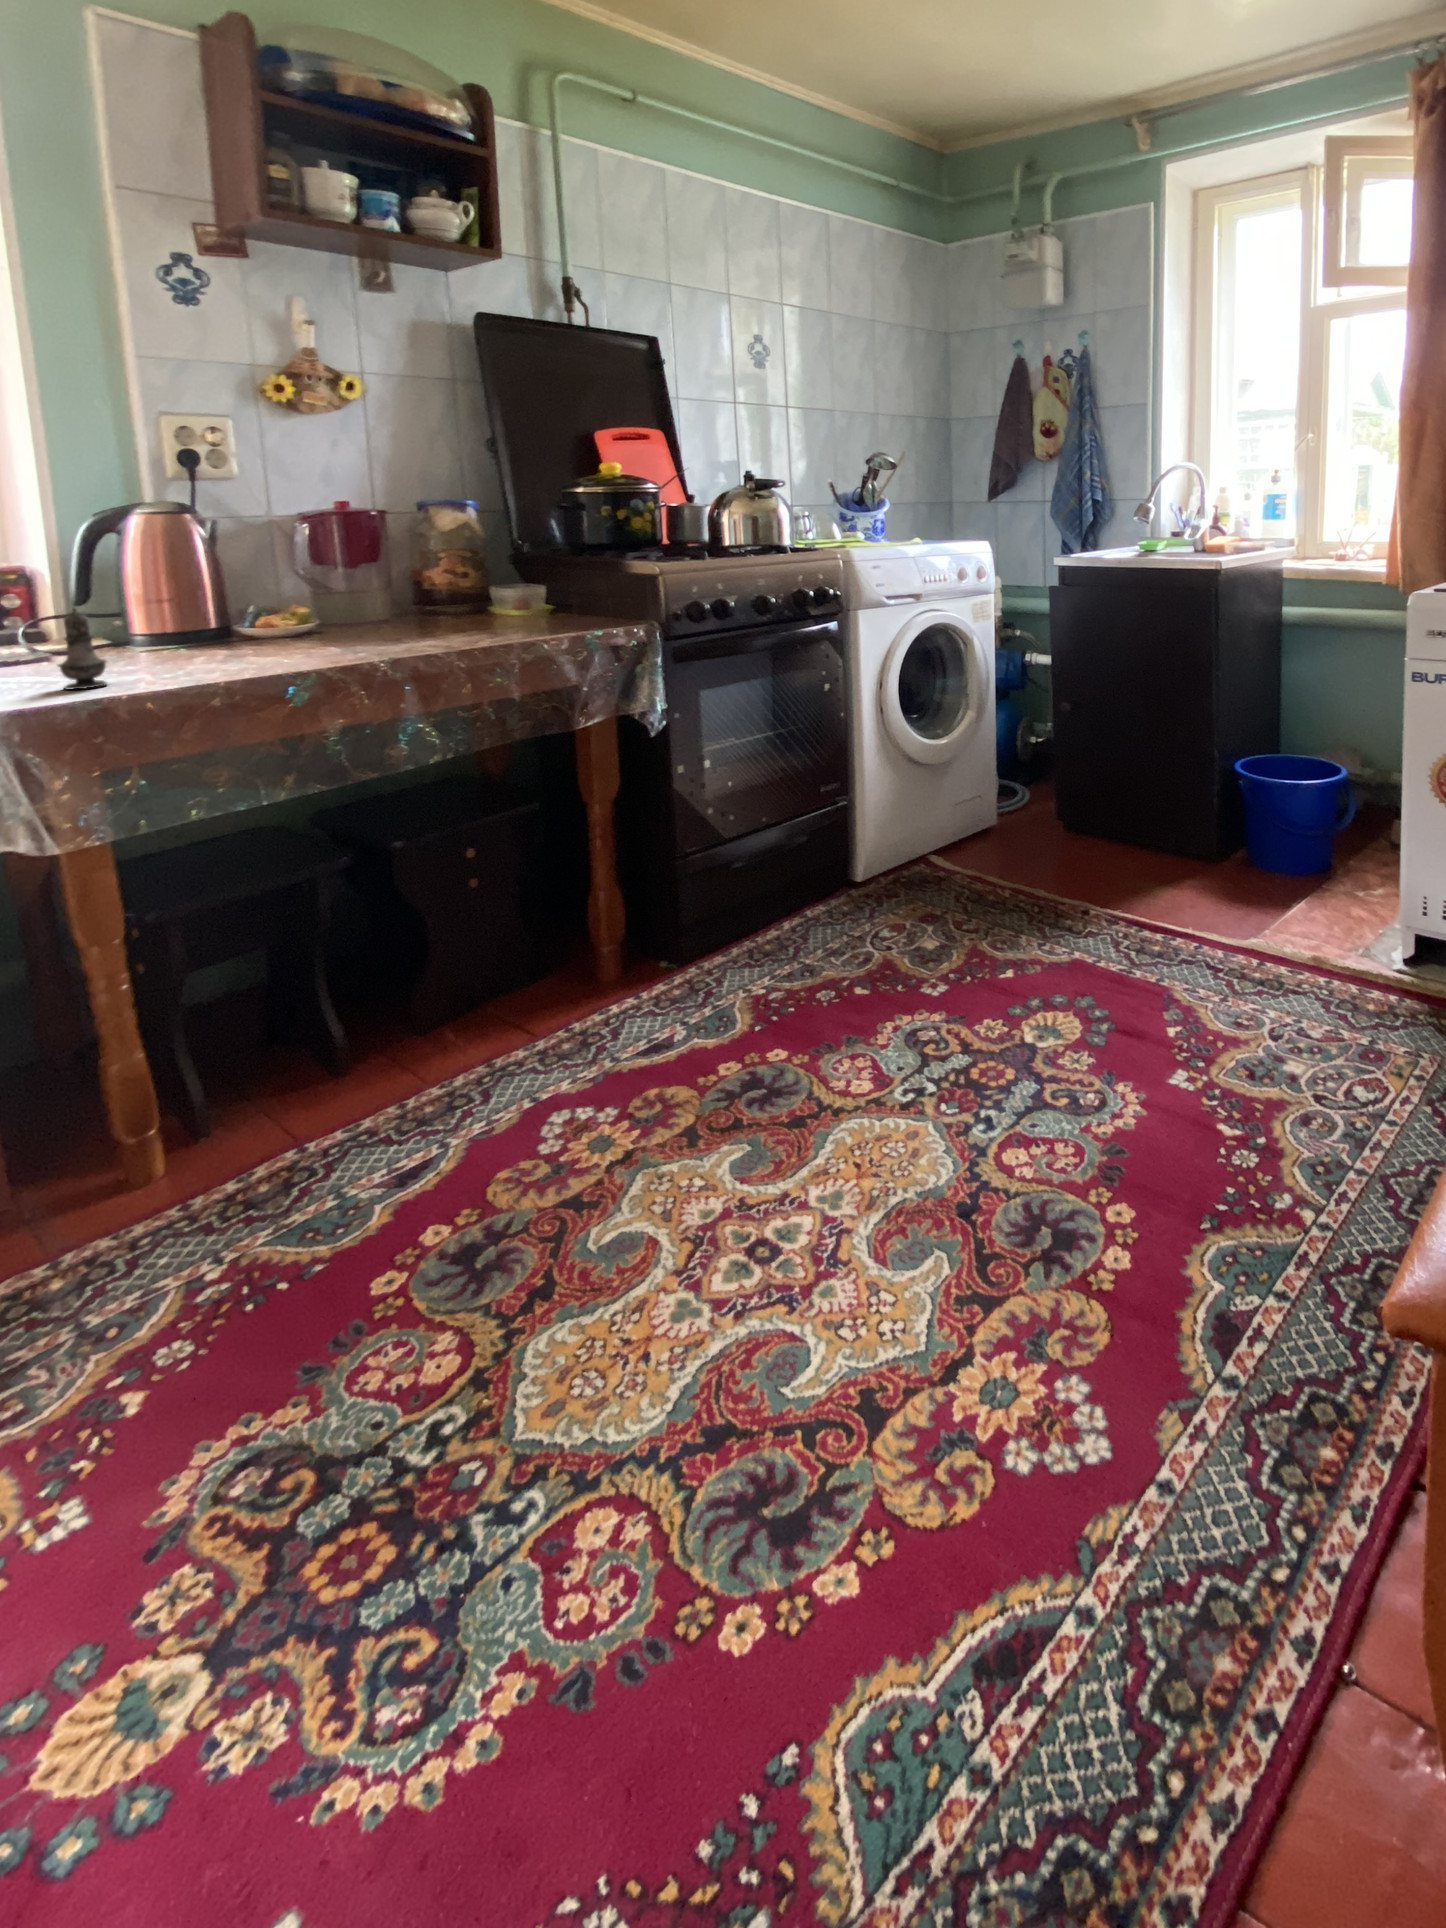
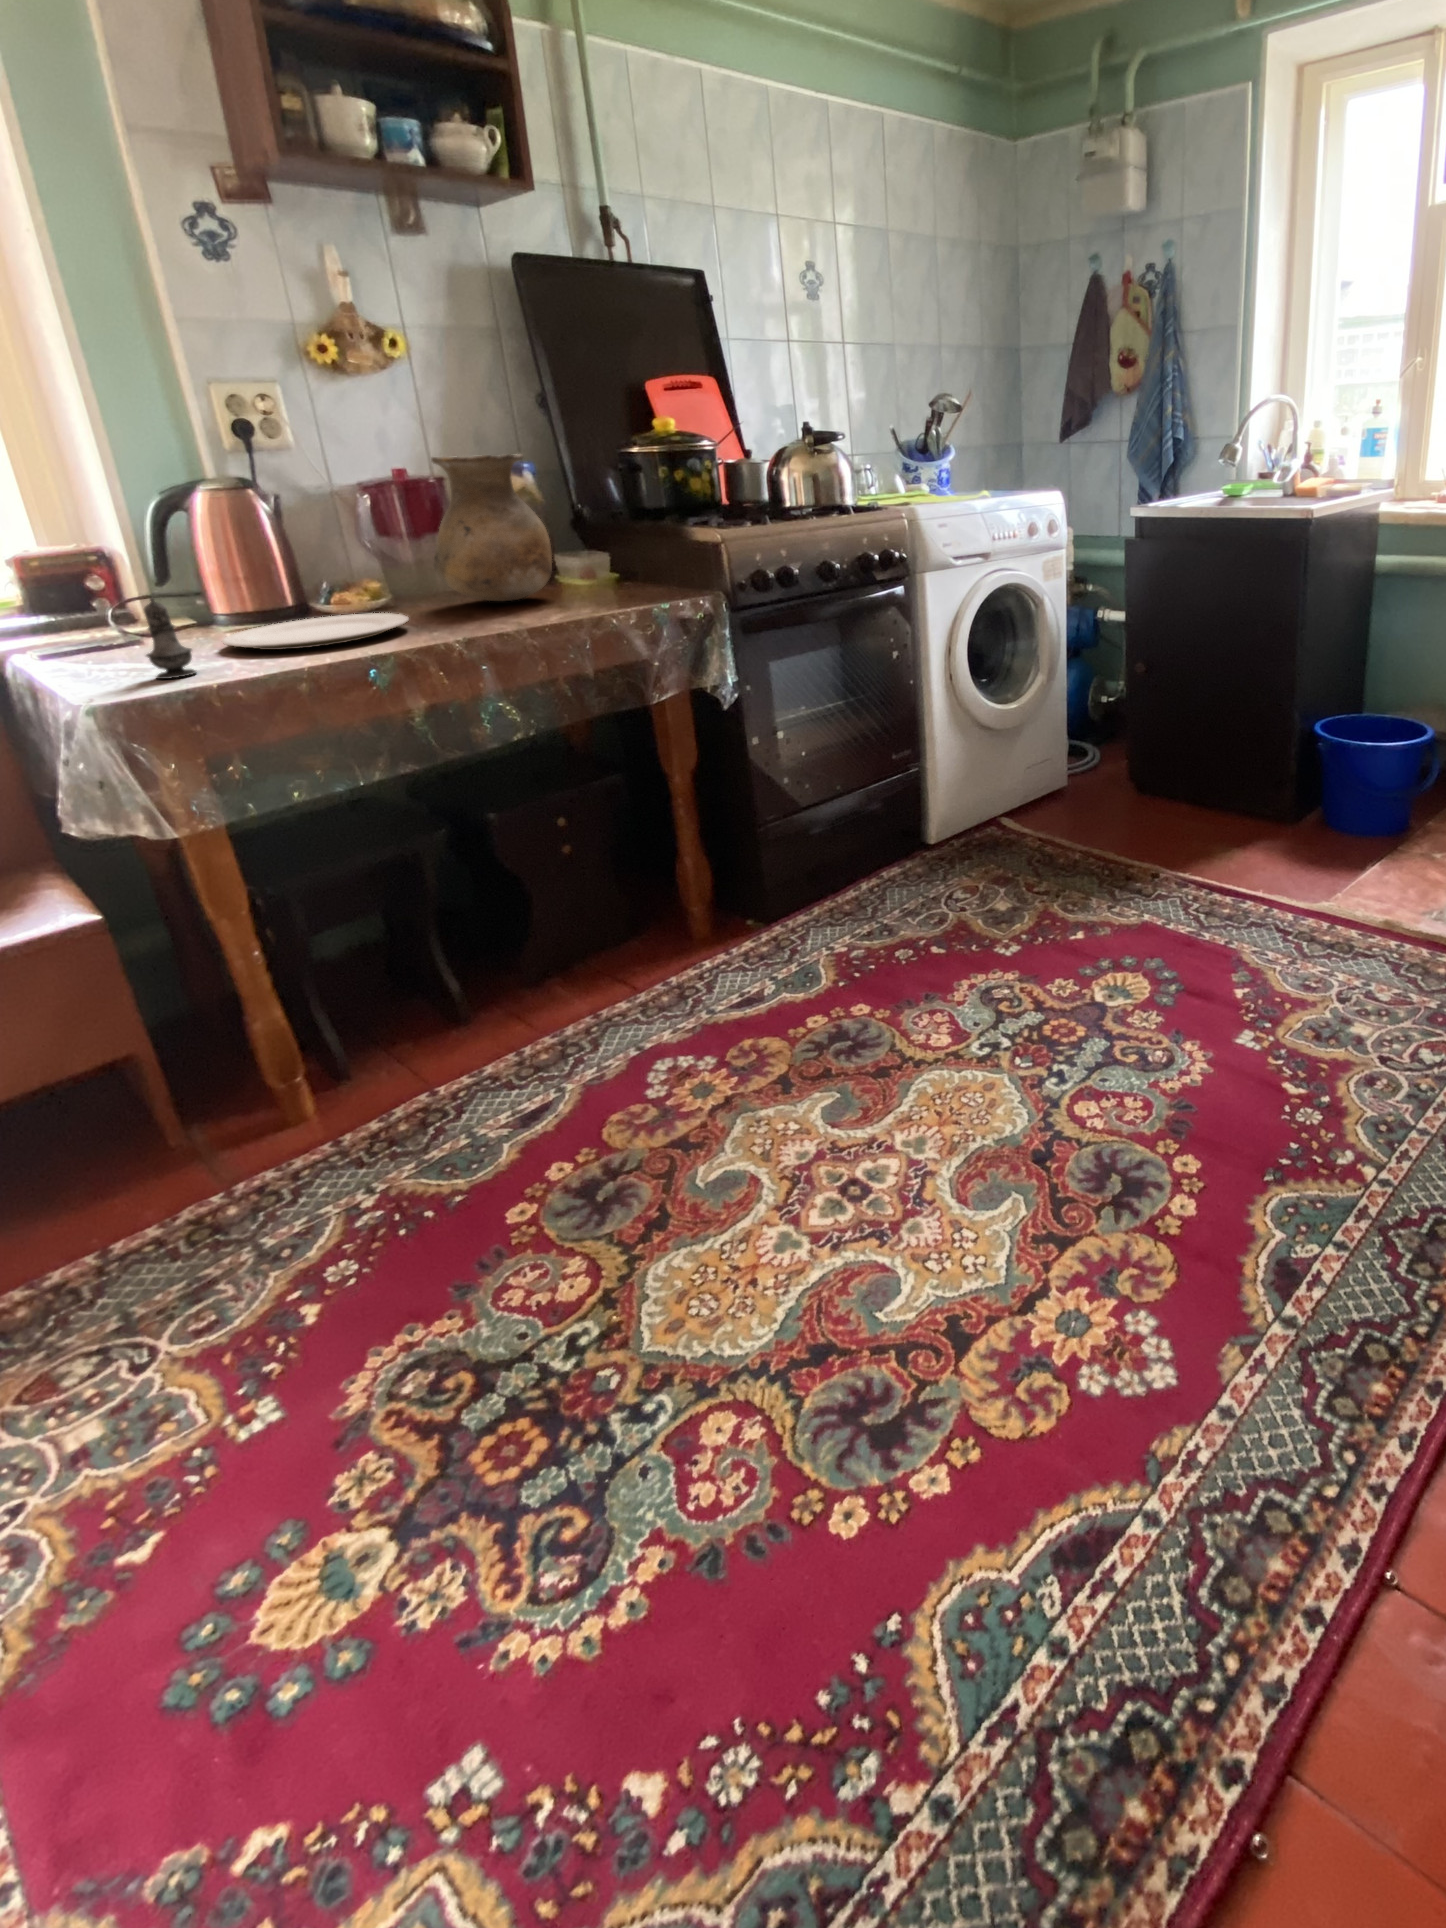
vase: none [364,486,486,627] -> present [431,454,552,601]
plate: none [136,634,335,665] -> present [222,613,409,650]

